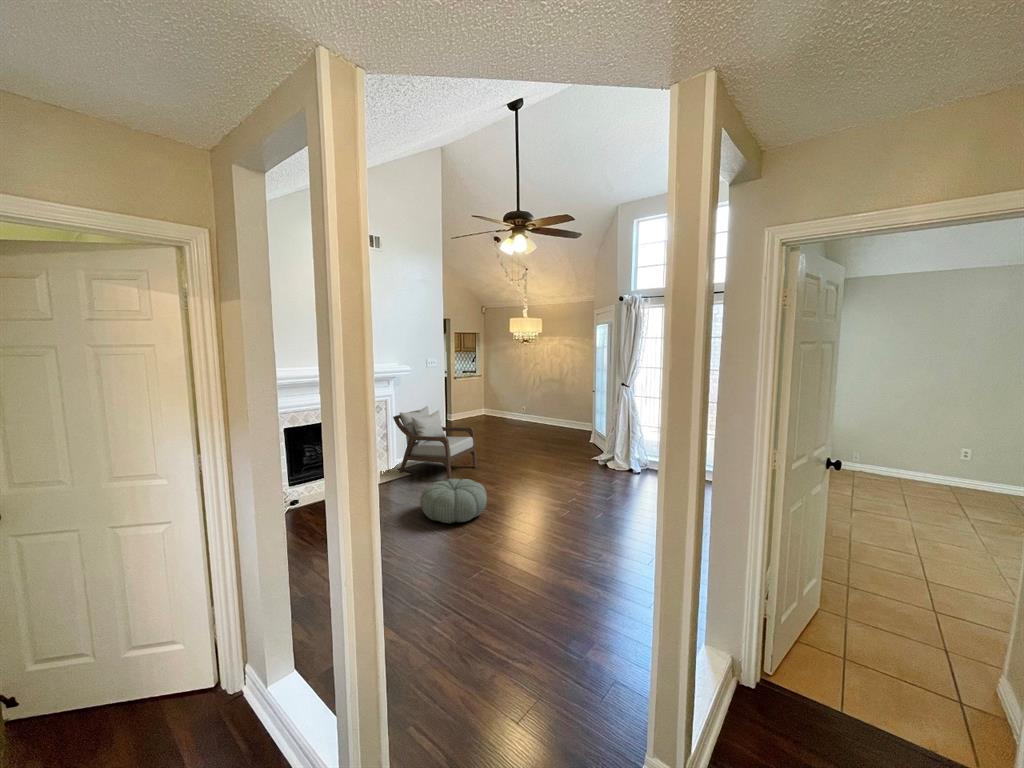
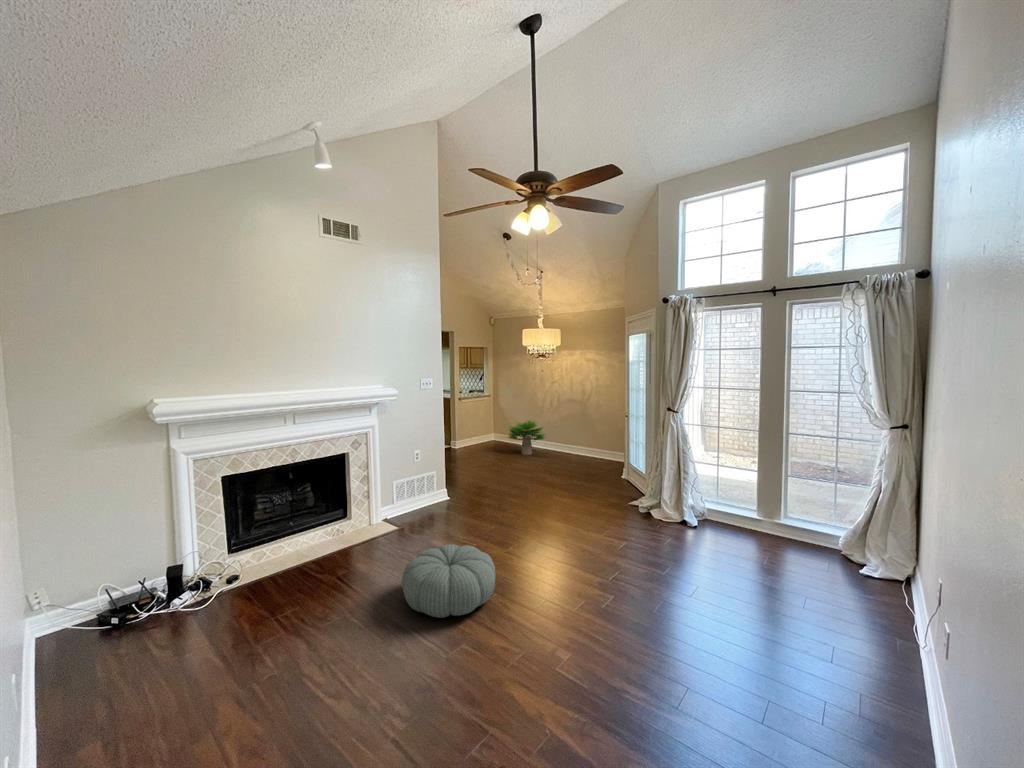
potted plant: none [494,395,530,425] -> present [508,421,545,455]
armchair: present [393,406,477,479] -> none [376,437,484,540]

